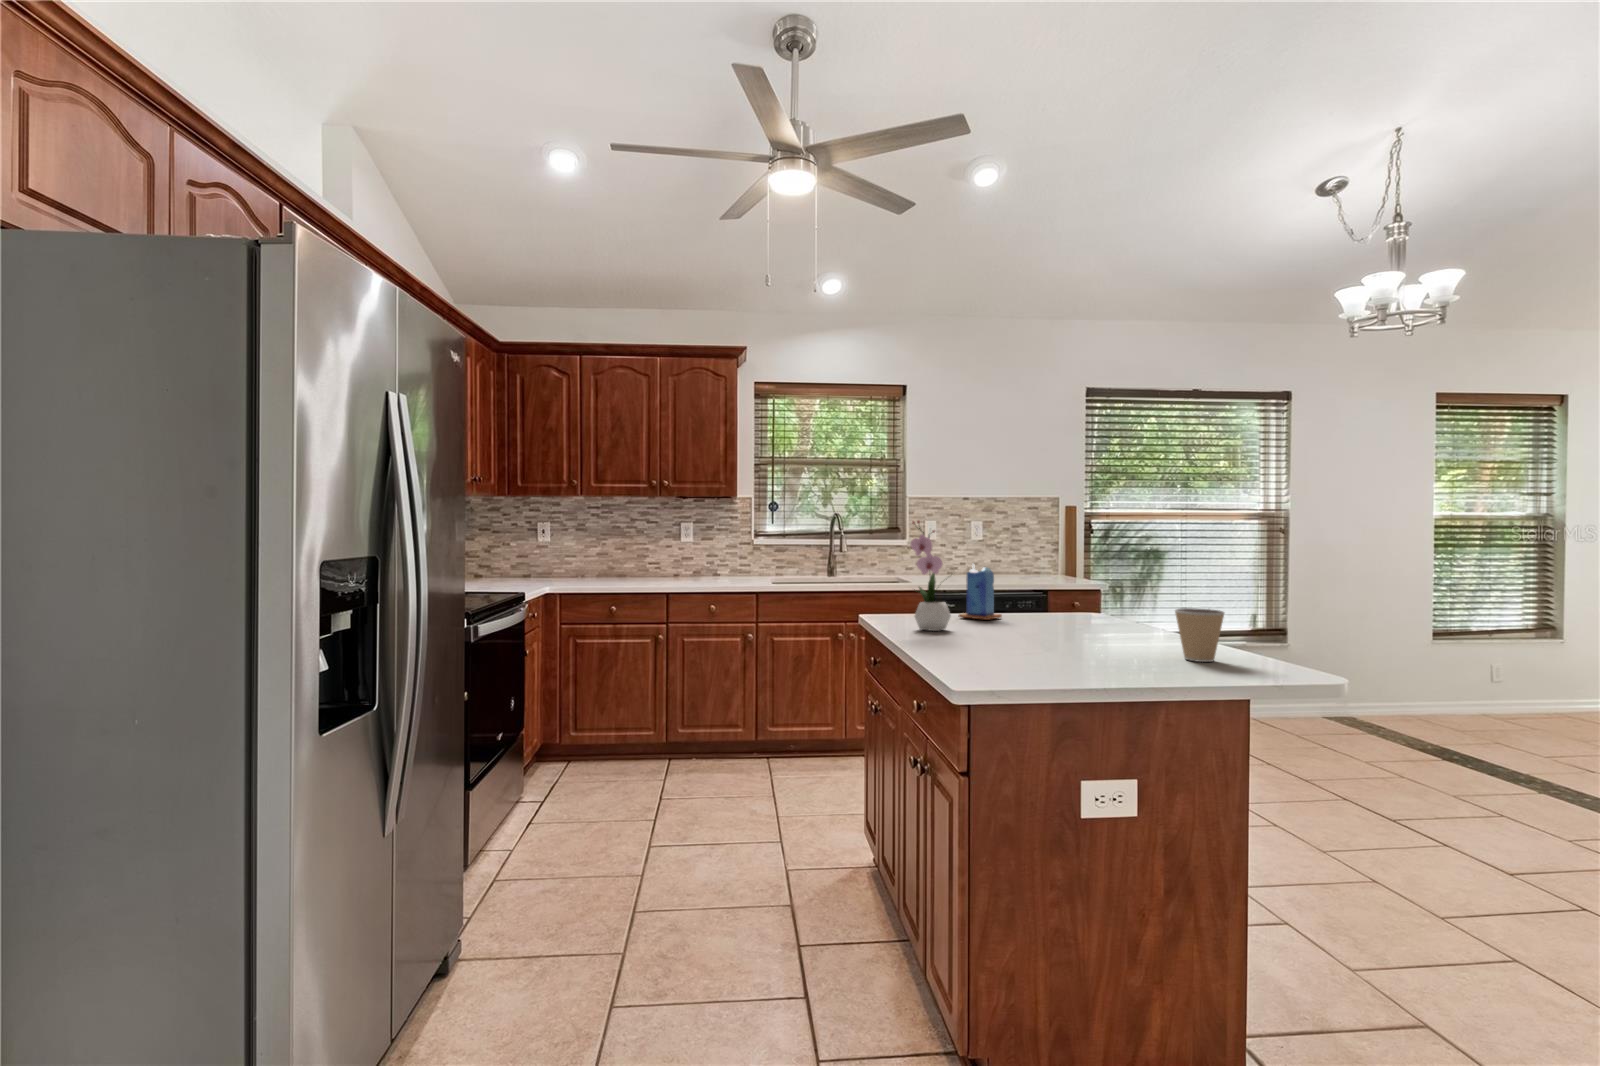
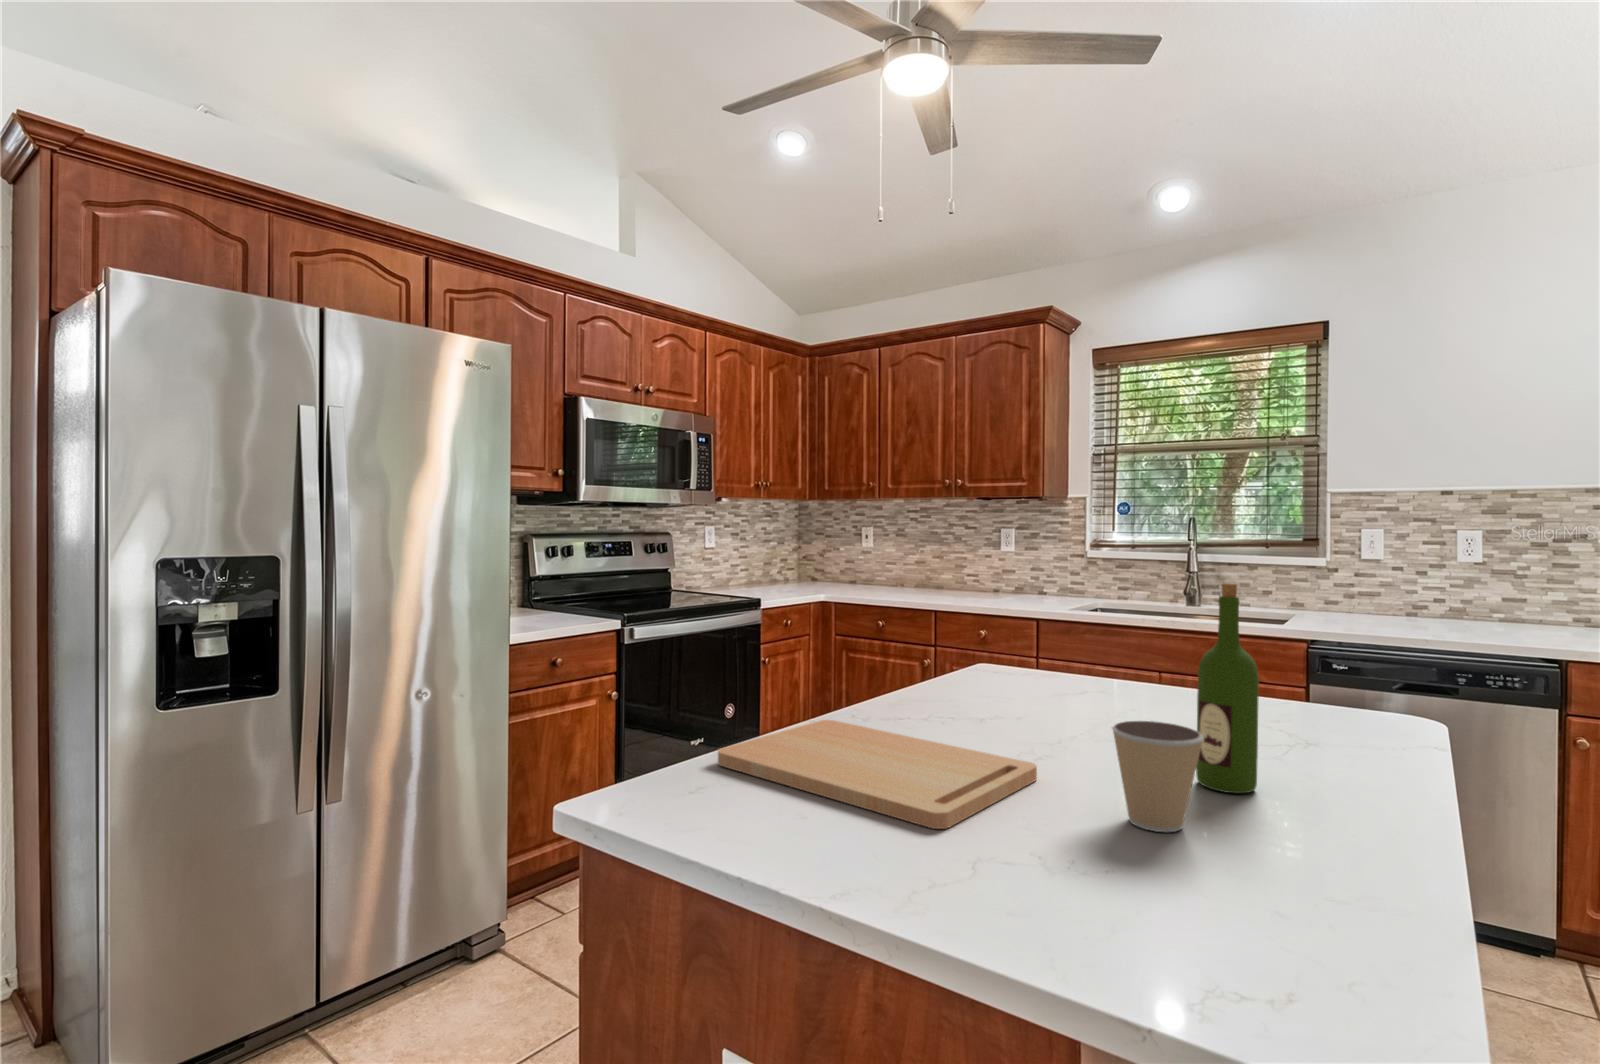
flower arrangement: present [910,521,951,631] -> none [949,540,1020,698]
wine bottle: none [1148,537,1180,647] -> present [1196,583,1259,793]
candle: present [958,564,1002,620] -> none [1104,604,1172,694]
cutting board: none [945,647,1163,678] -> present [718,720,1037,829]

